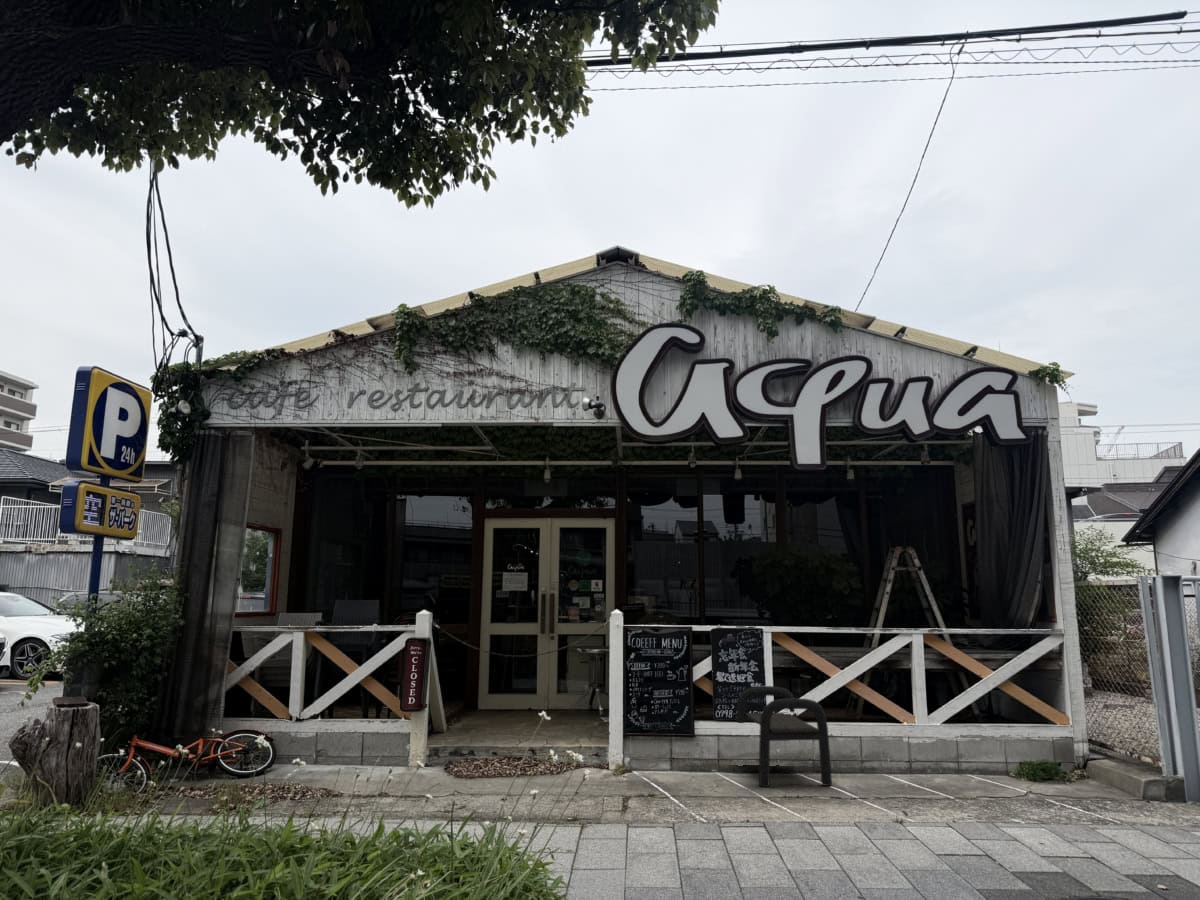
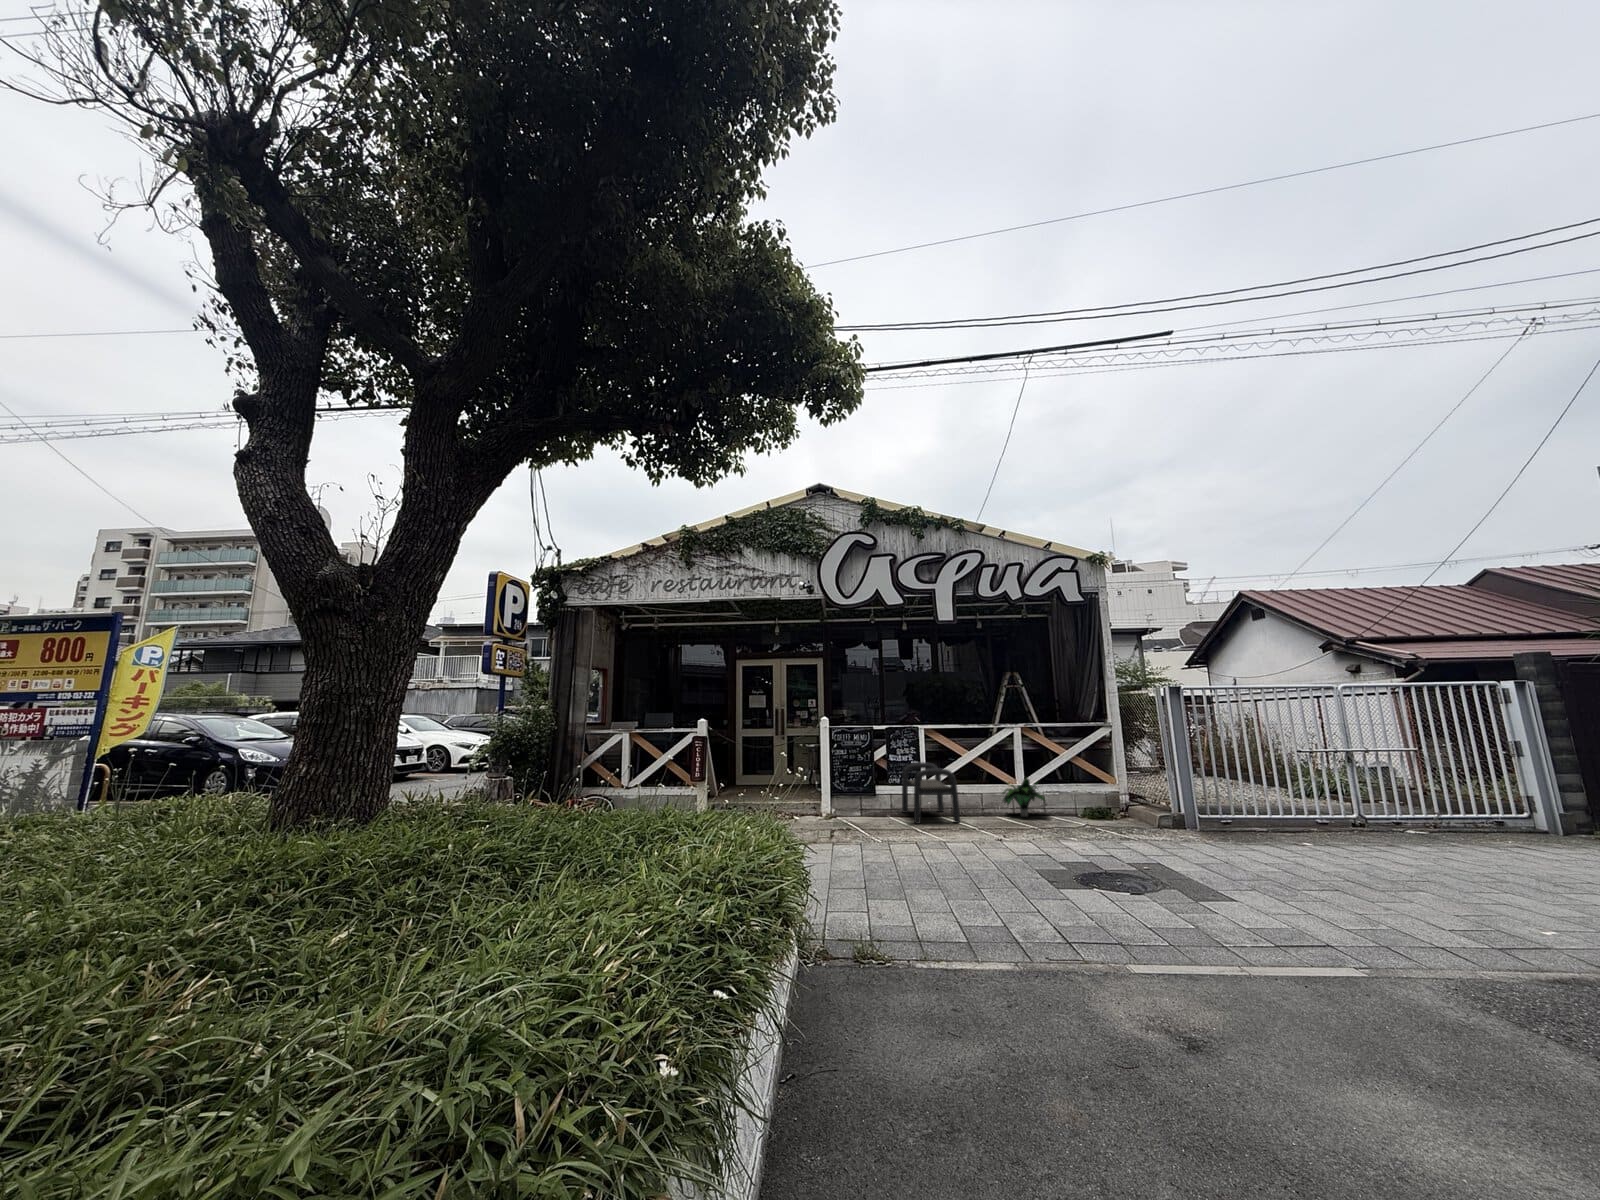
potted plant: none [891,710,967,776] -> present [1003,777,1045,817]

